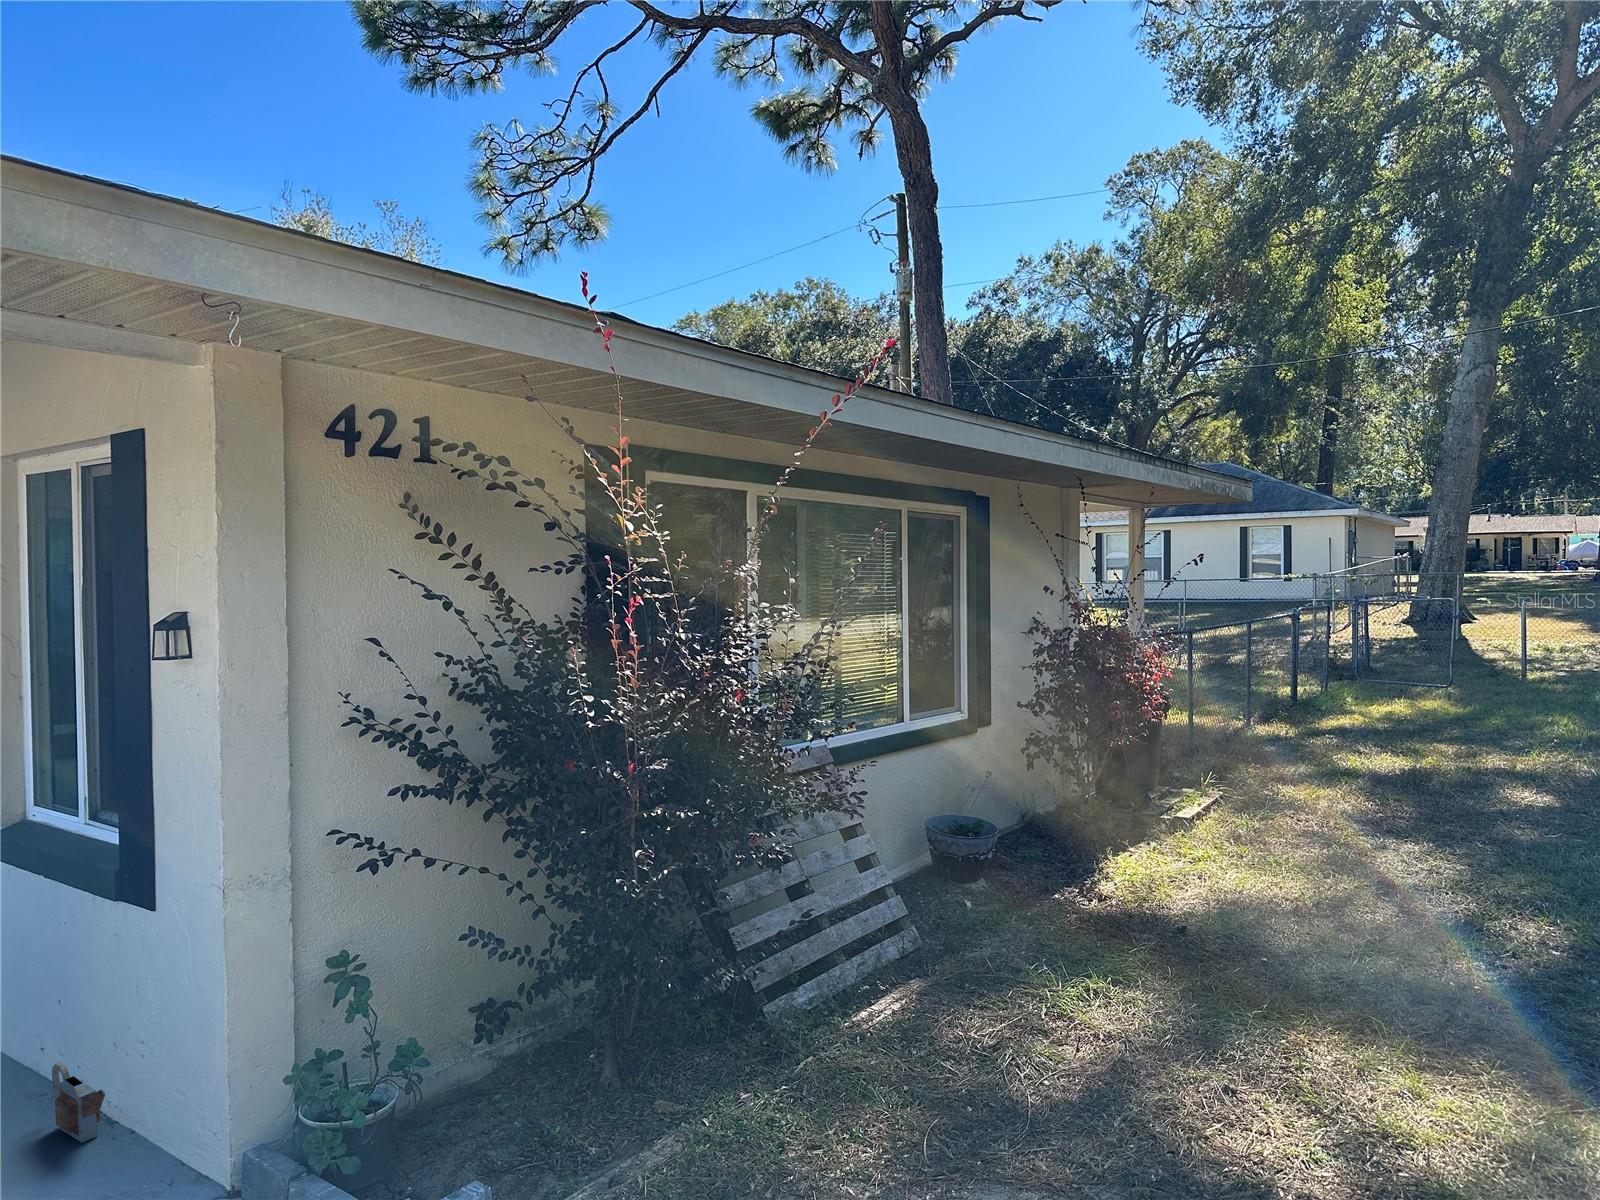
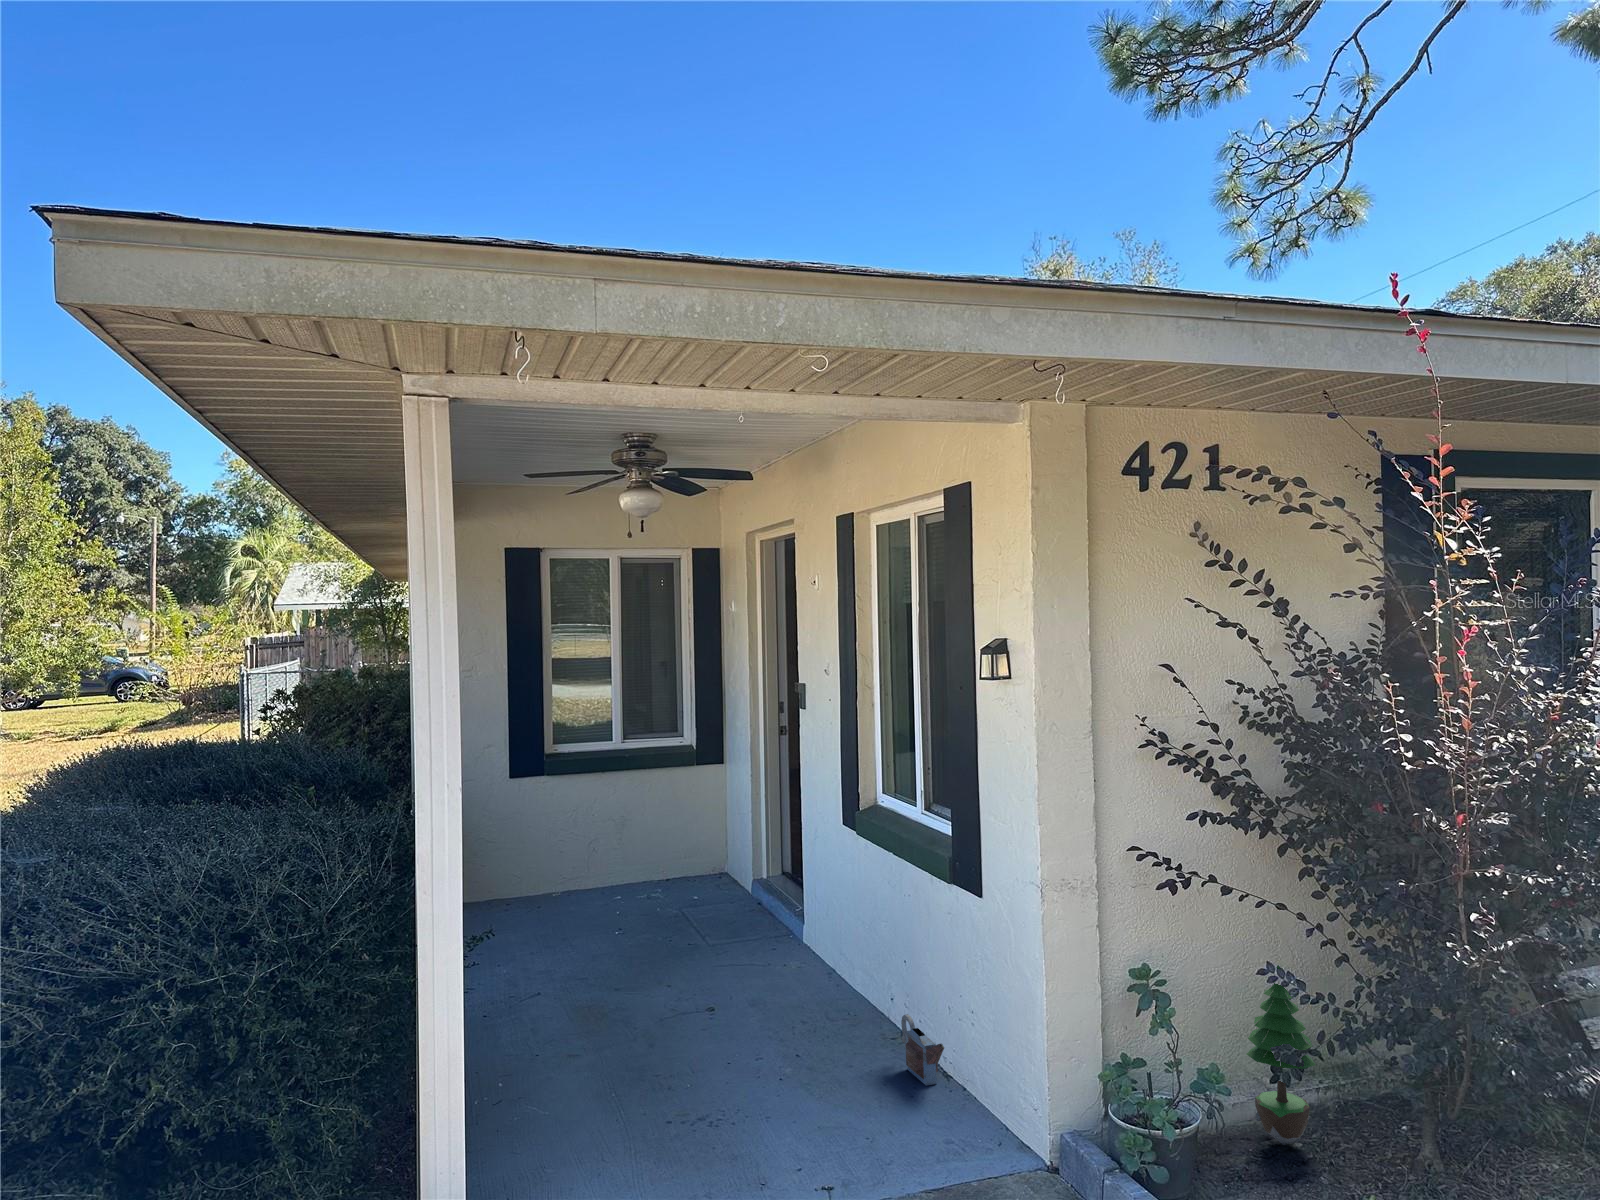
potted tree: none [452,922,516,1090] -> present [1246,965,1315,1145]

